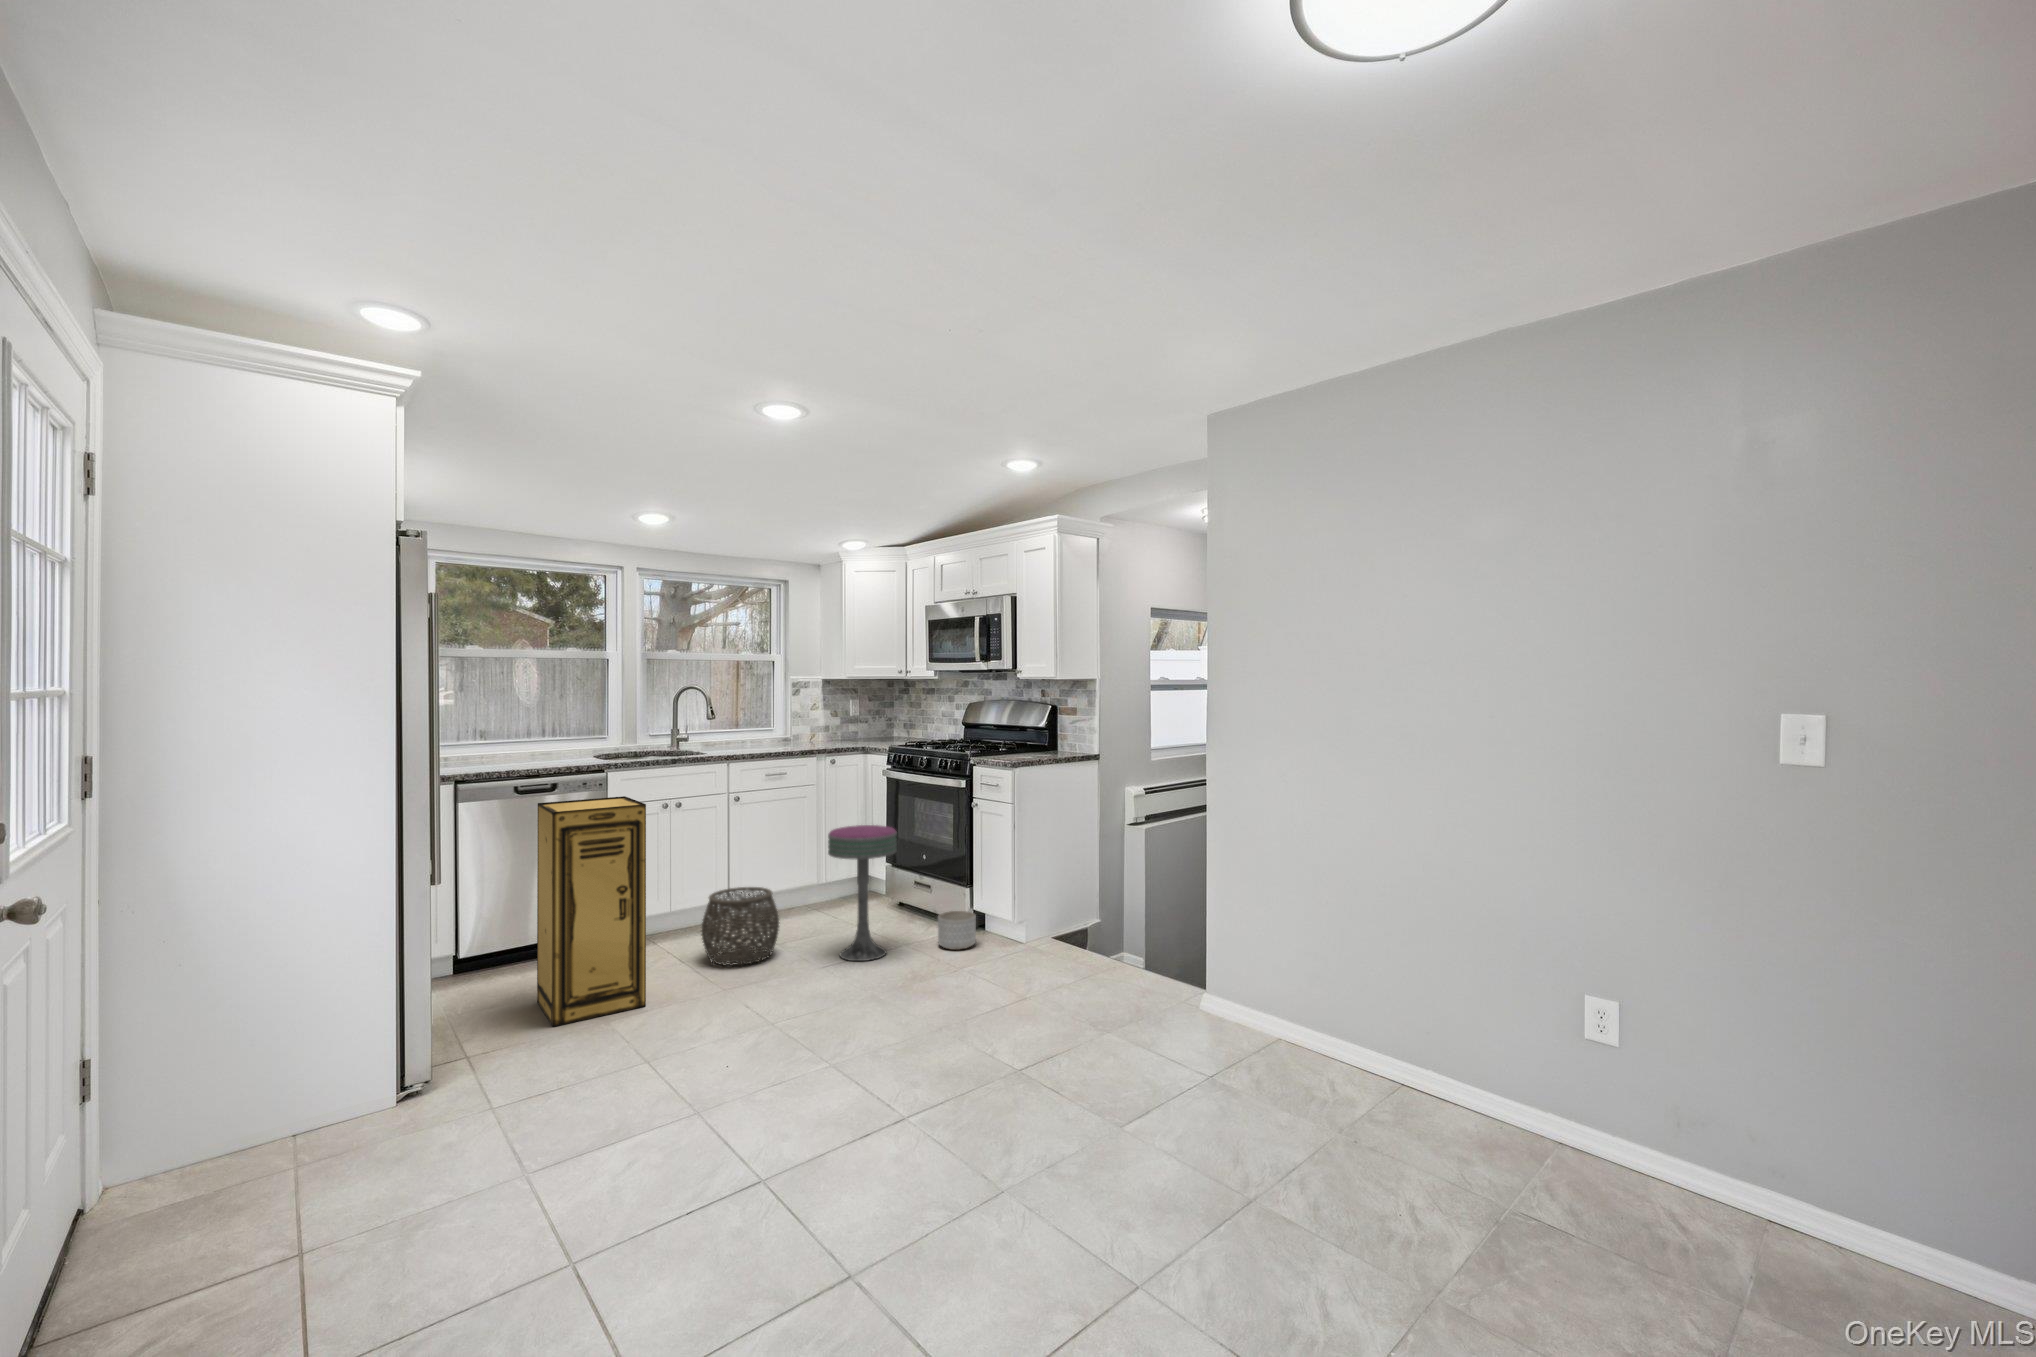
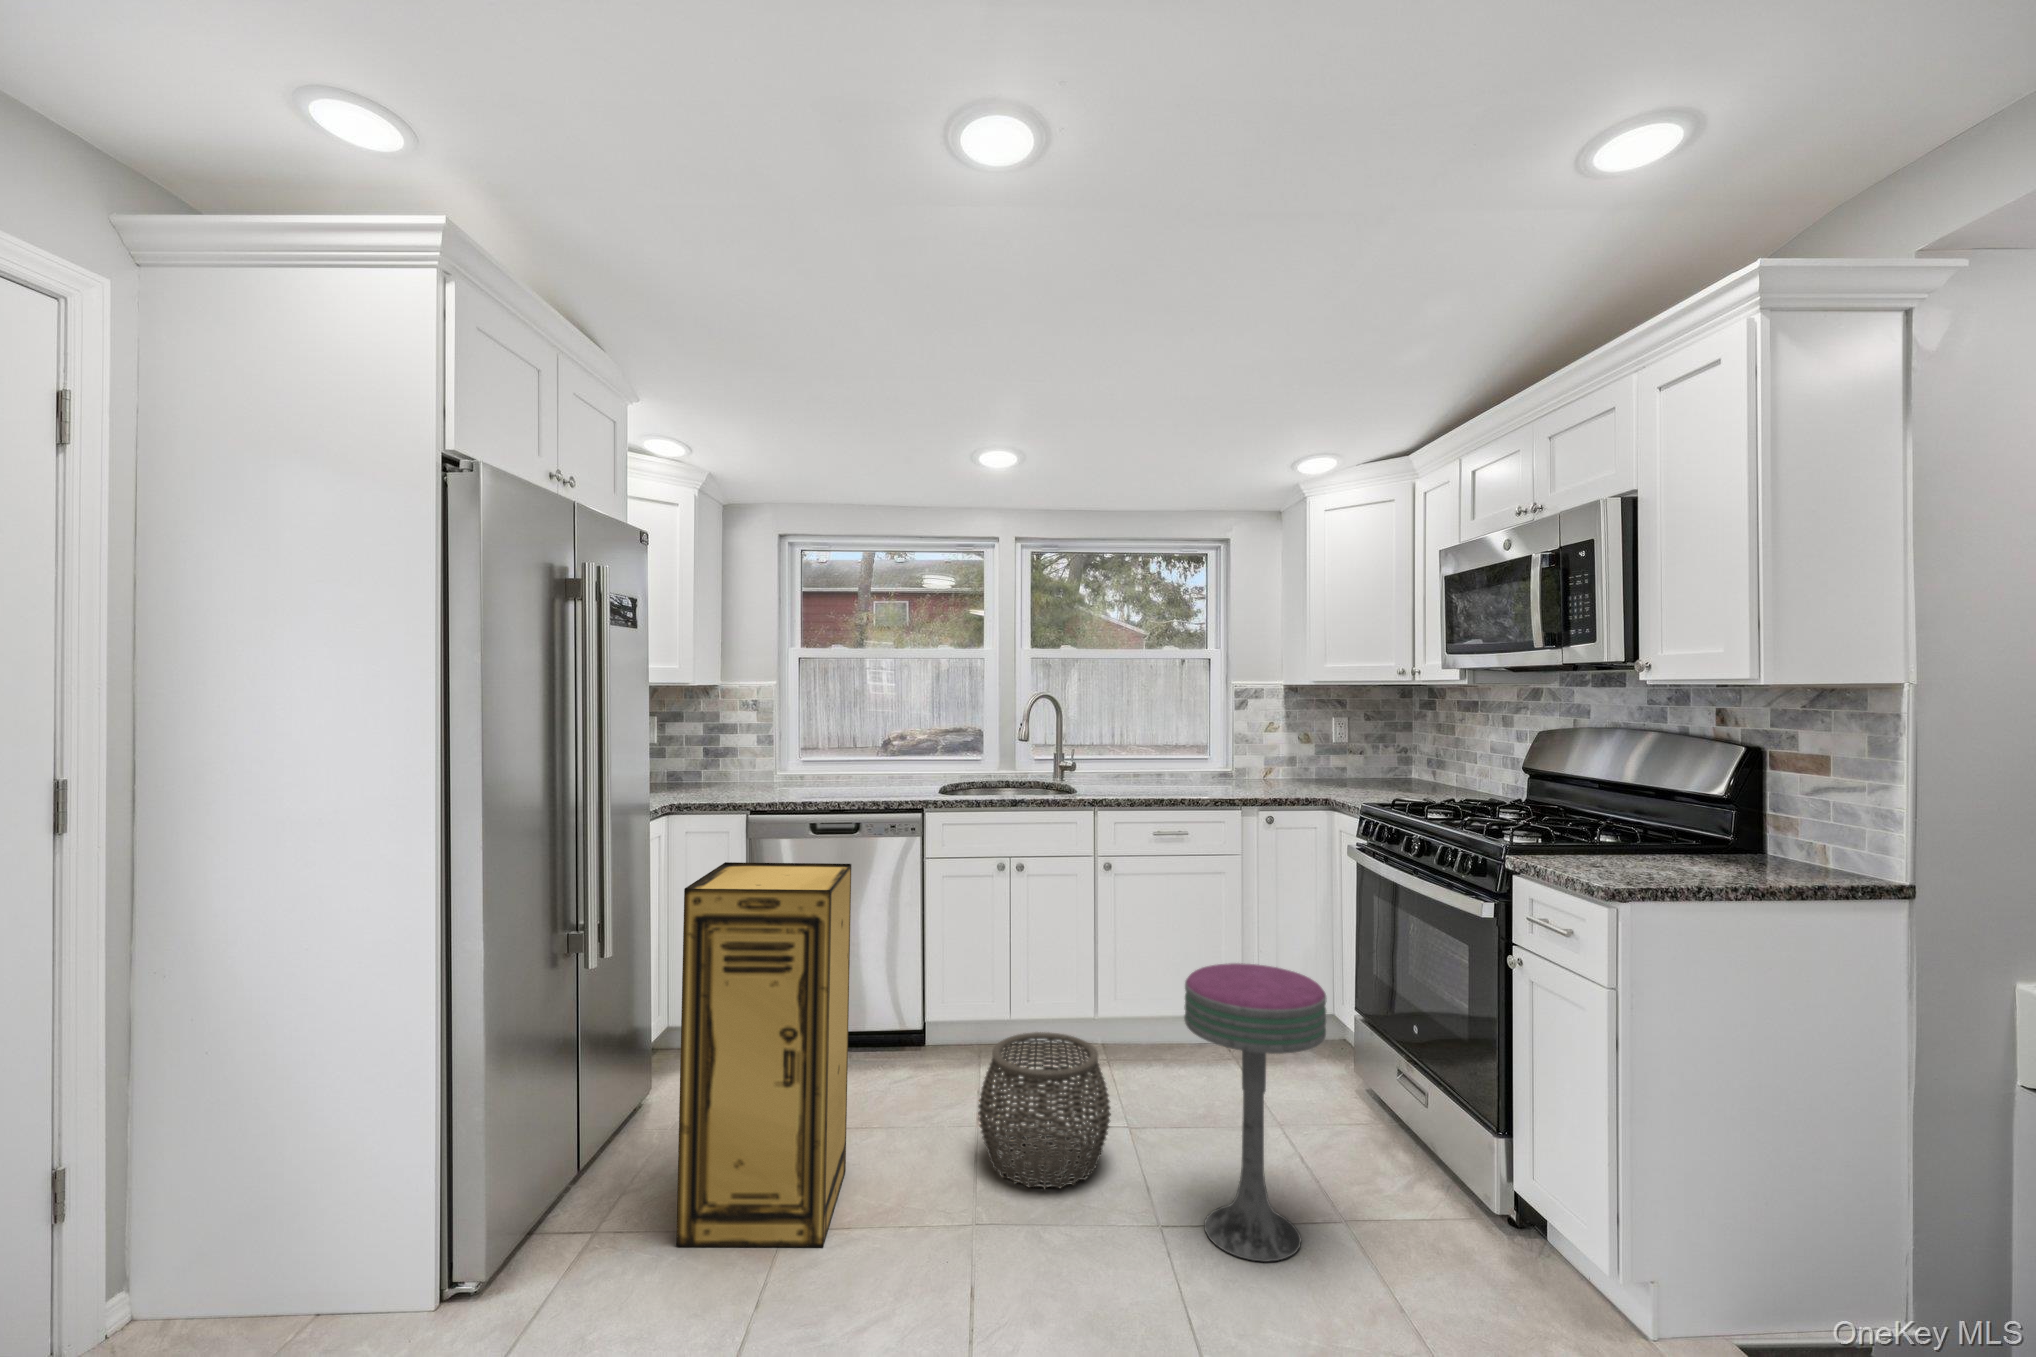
planter: present [938,911,976,950] -> none [1421,1189,1516,1300]

